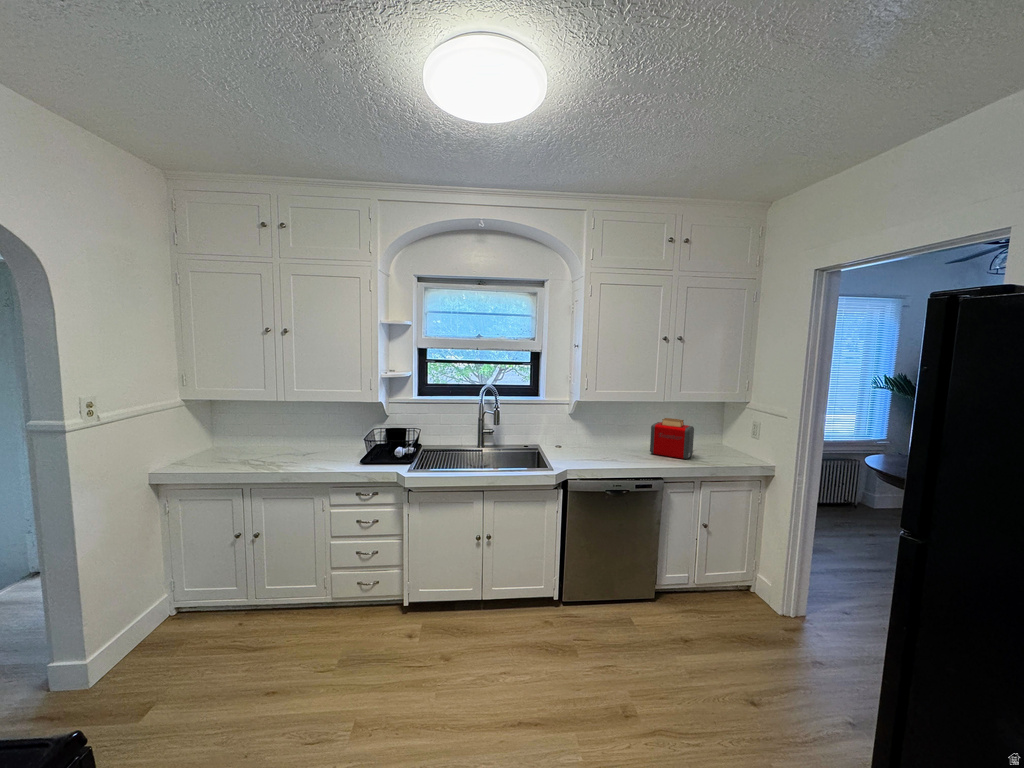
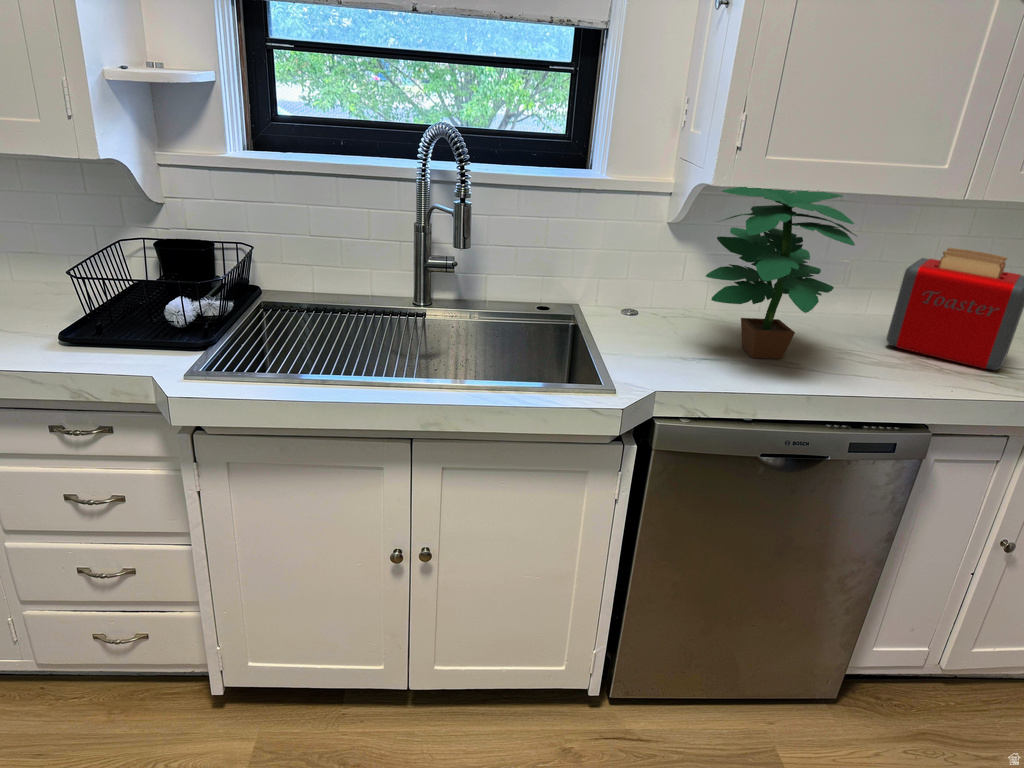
potted plant: none [582,398,631,459] -> present [706,187,856,359]

